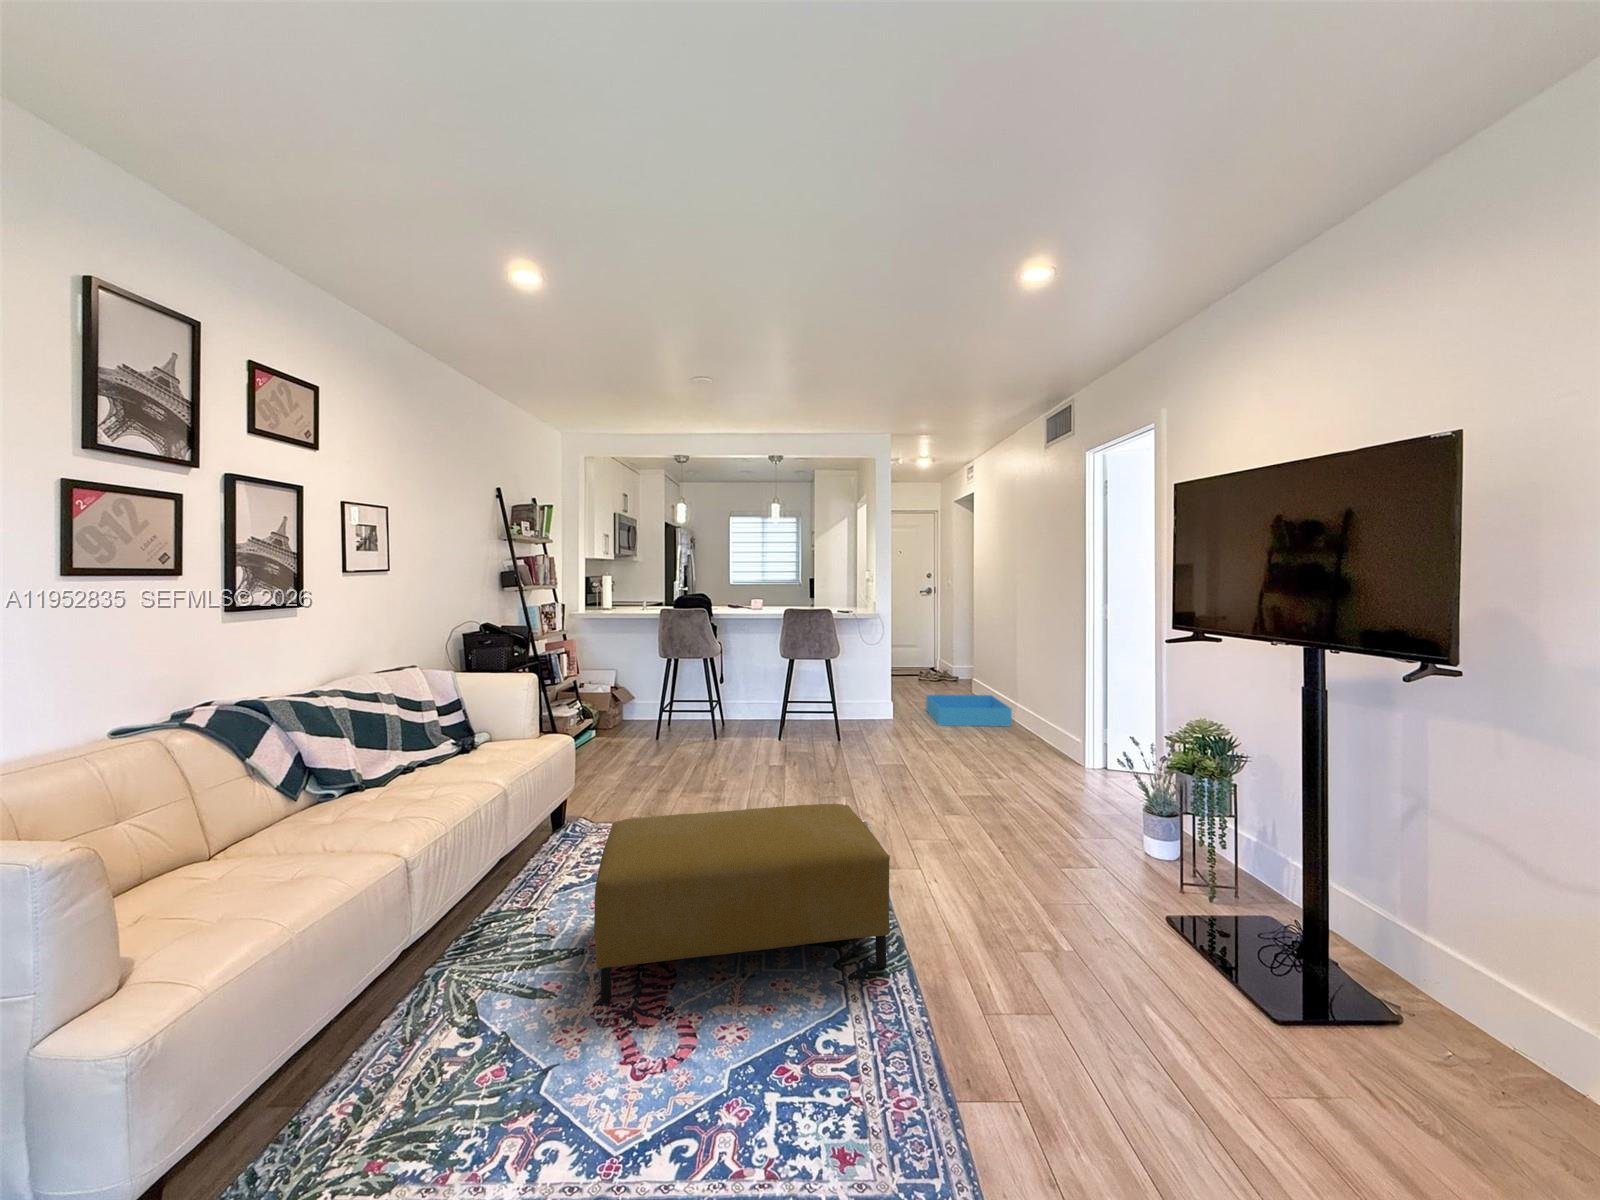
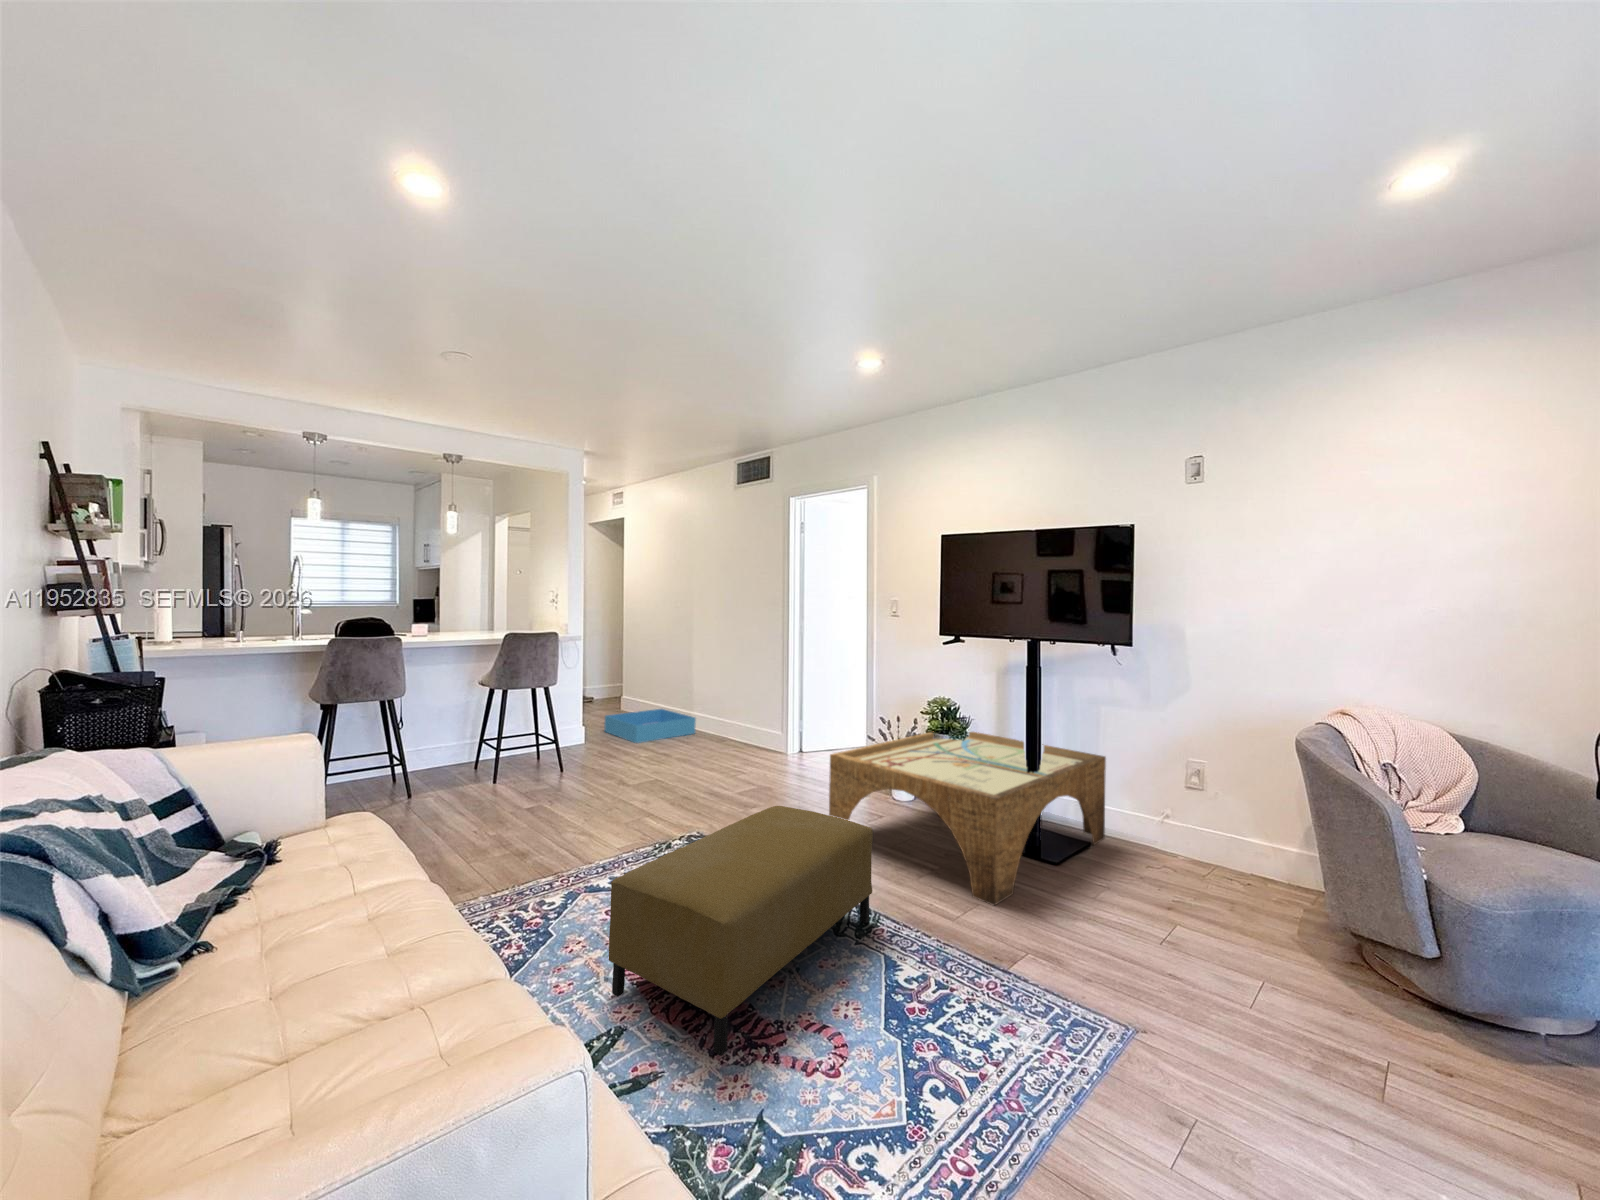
coffee table: none [986,767,1514,1048] -> present [829,732,1106,905]

